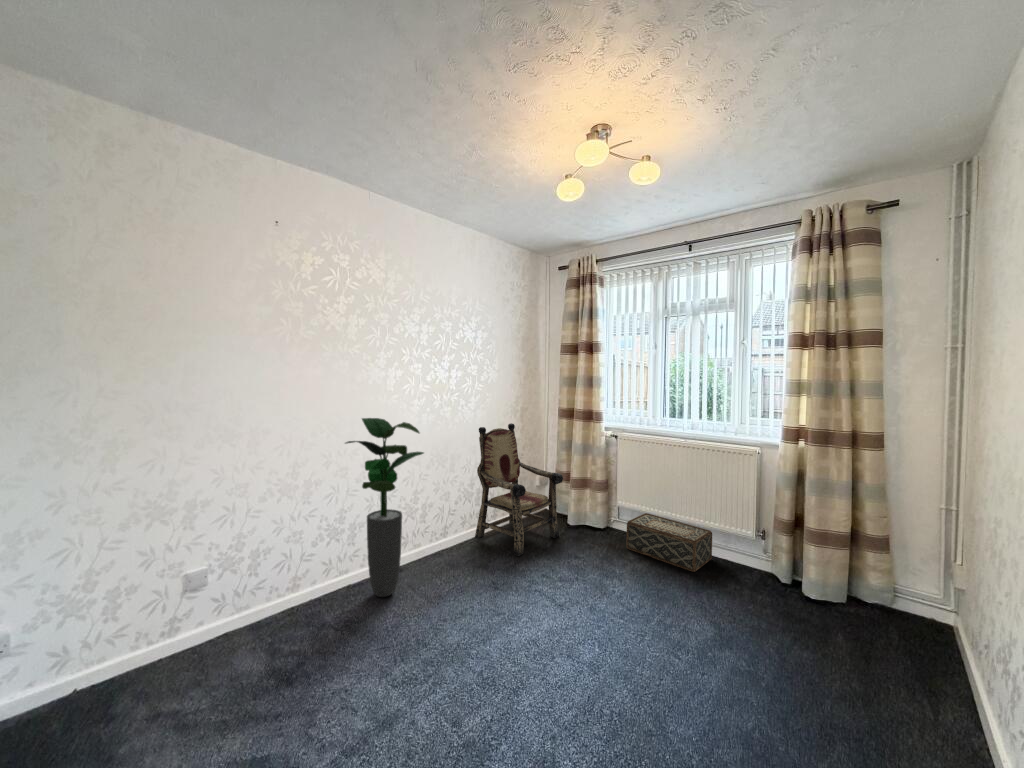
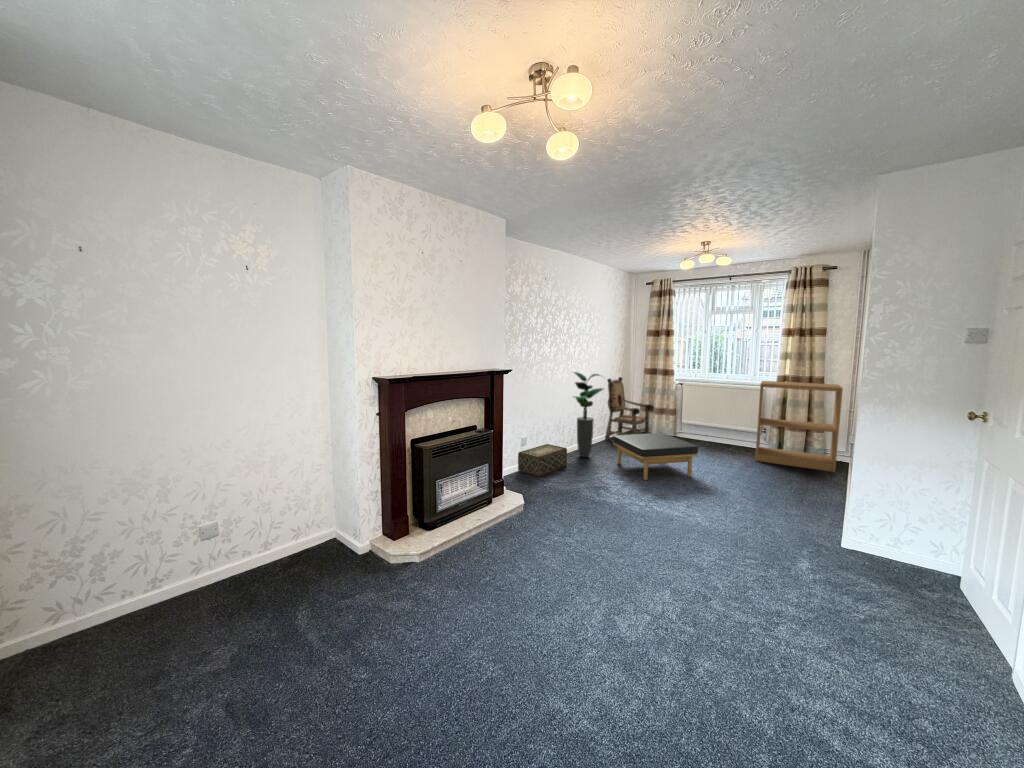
bookshelf: none [741,438,943,676] -> present [755,381,843,472]
woven basket: present [626,513,712,572] -> present [518,444,567,476]
ottoman: none [417,551,582,715] -> present [613,433,698,480]

